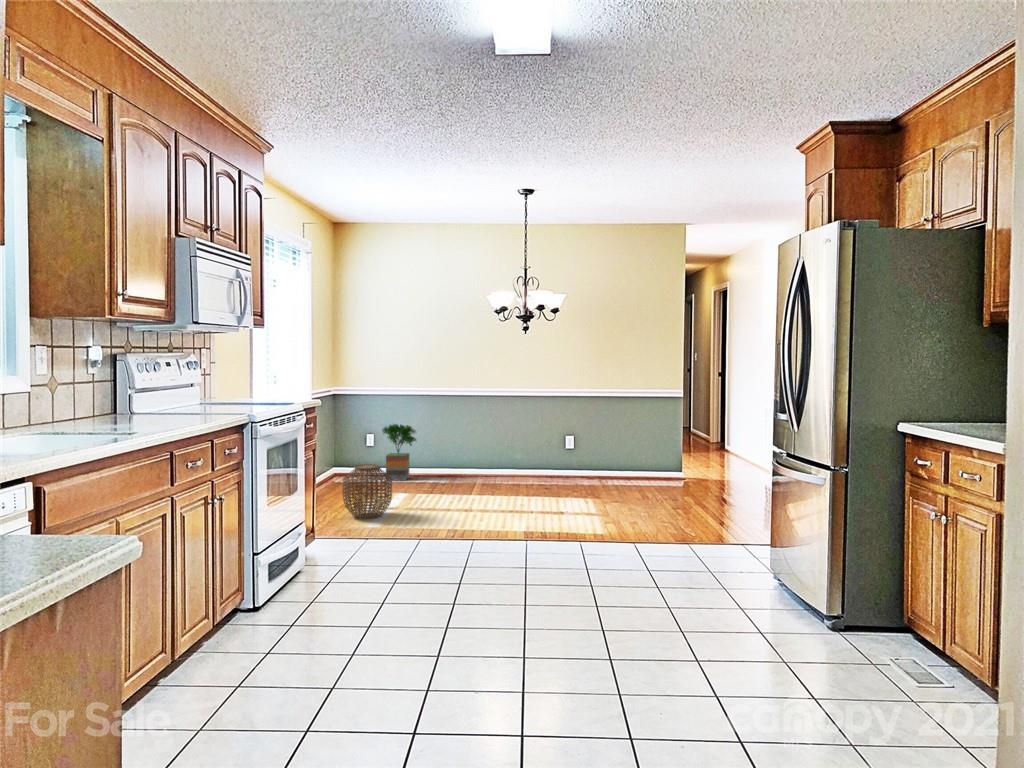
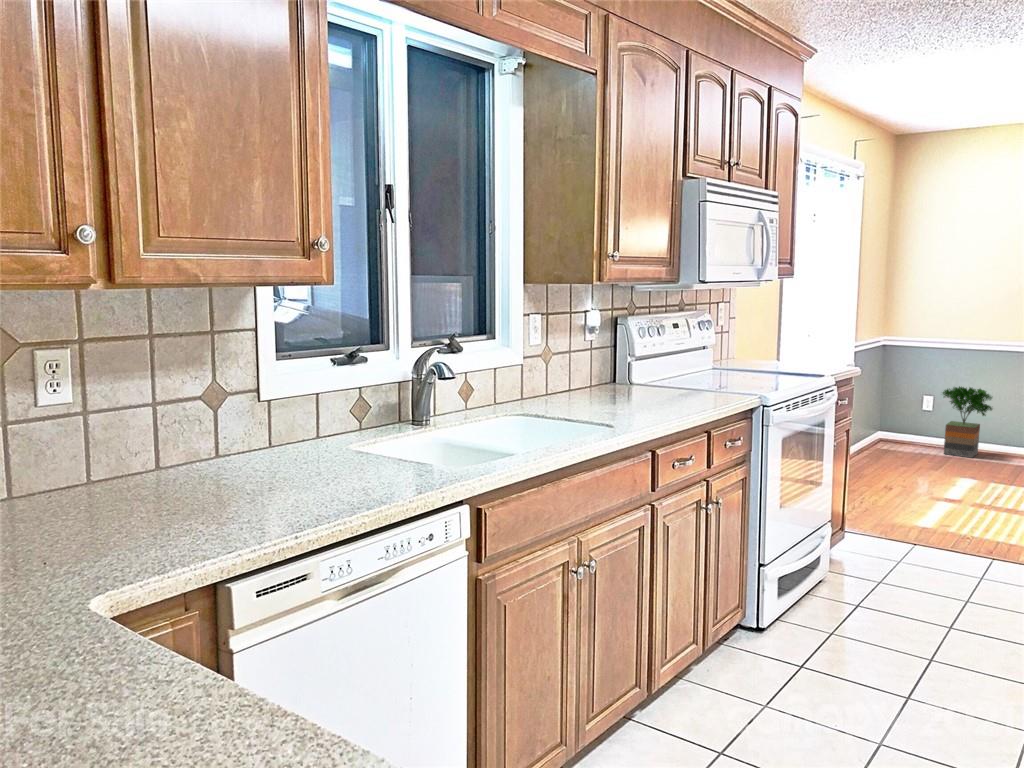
woven basket: present [342,464,392,519] -> none [884,442,956,512]

